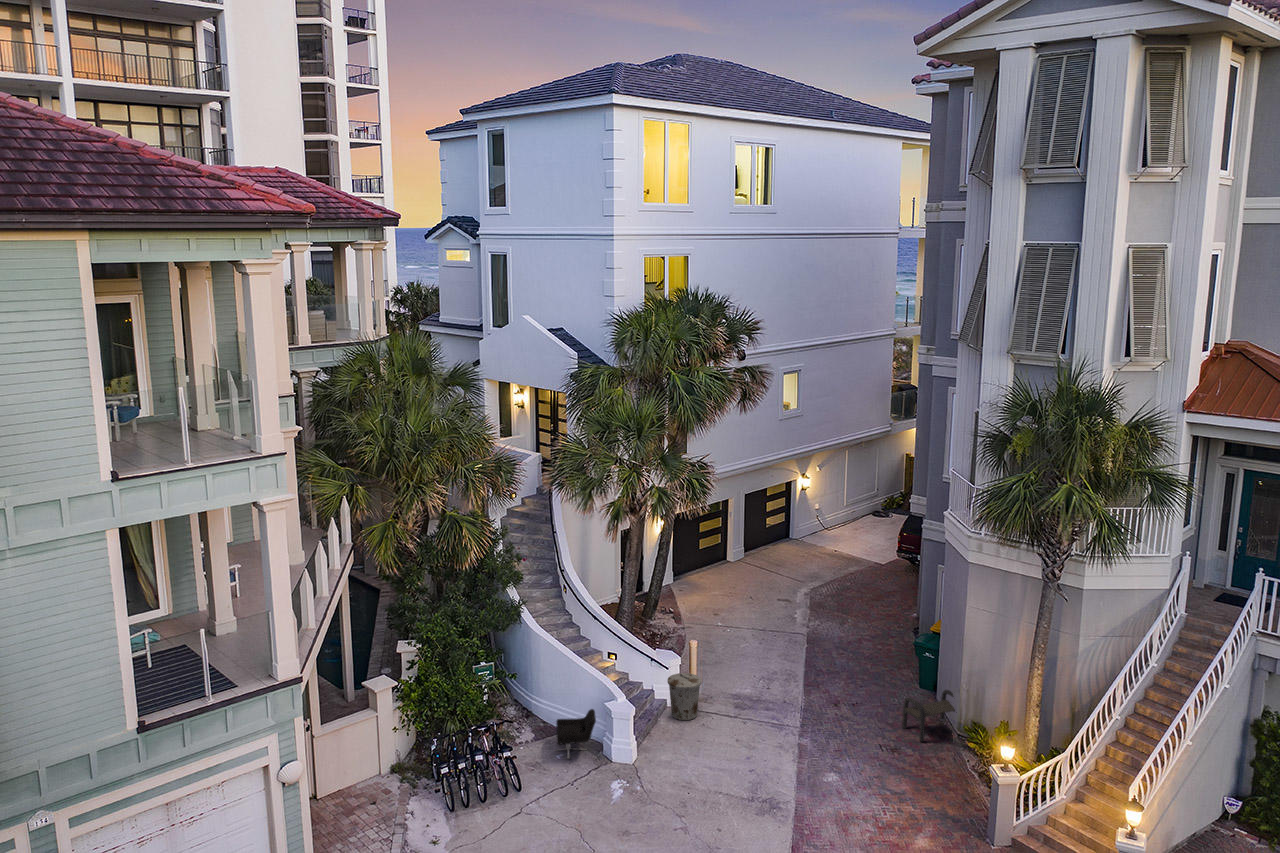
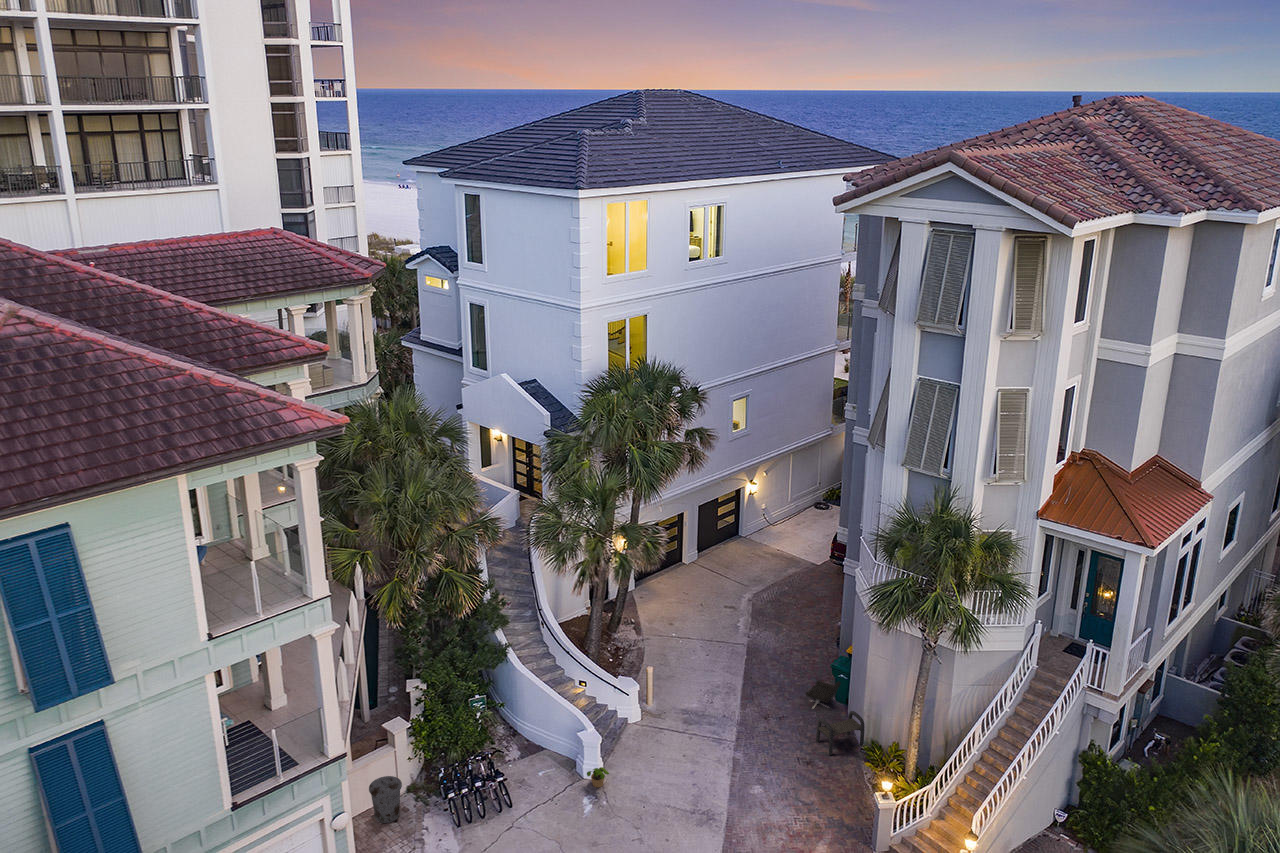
trash can: present [667,673,702,720] -> present [369,776,402,823]
lounge chair: present [555,709,596,758] -> present [805,680,841,708]
potted plant: none [617,745,645,772] -> present [587,767,609,787]

